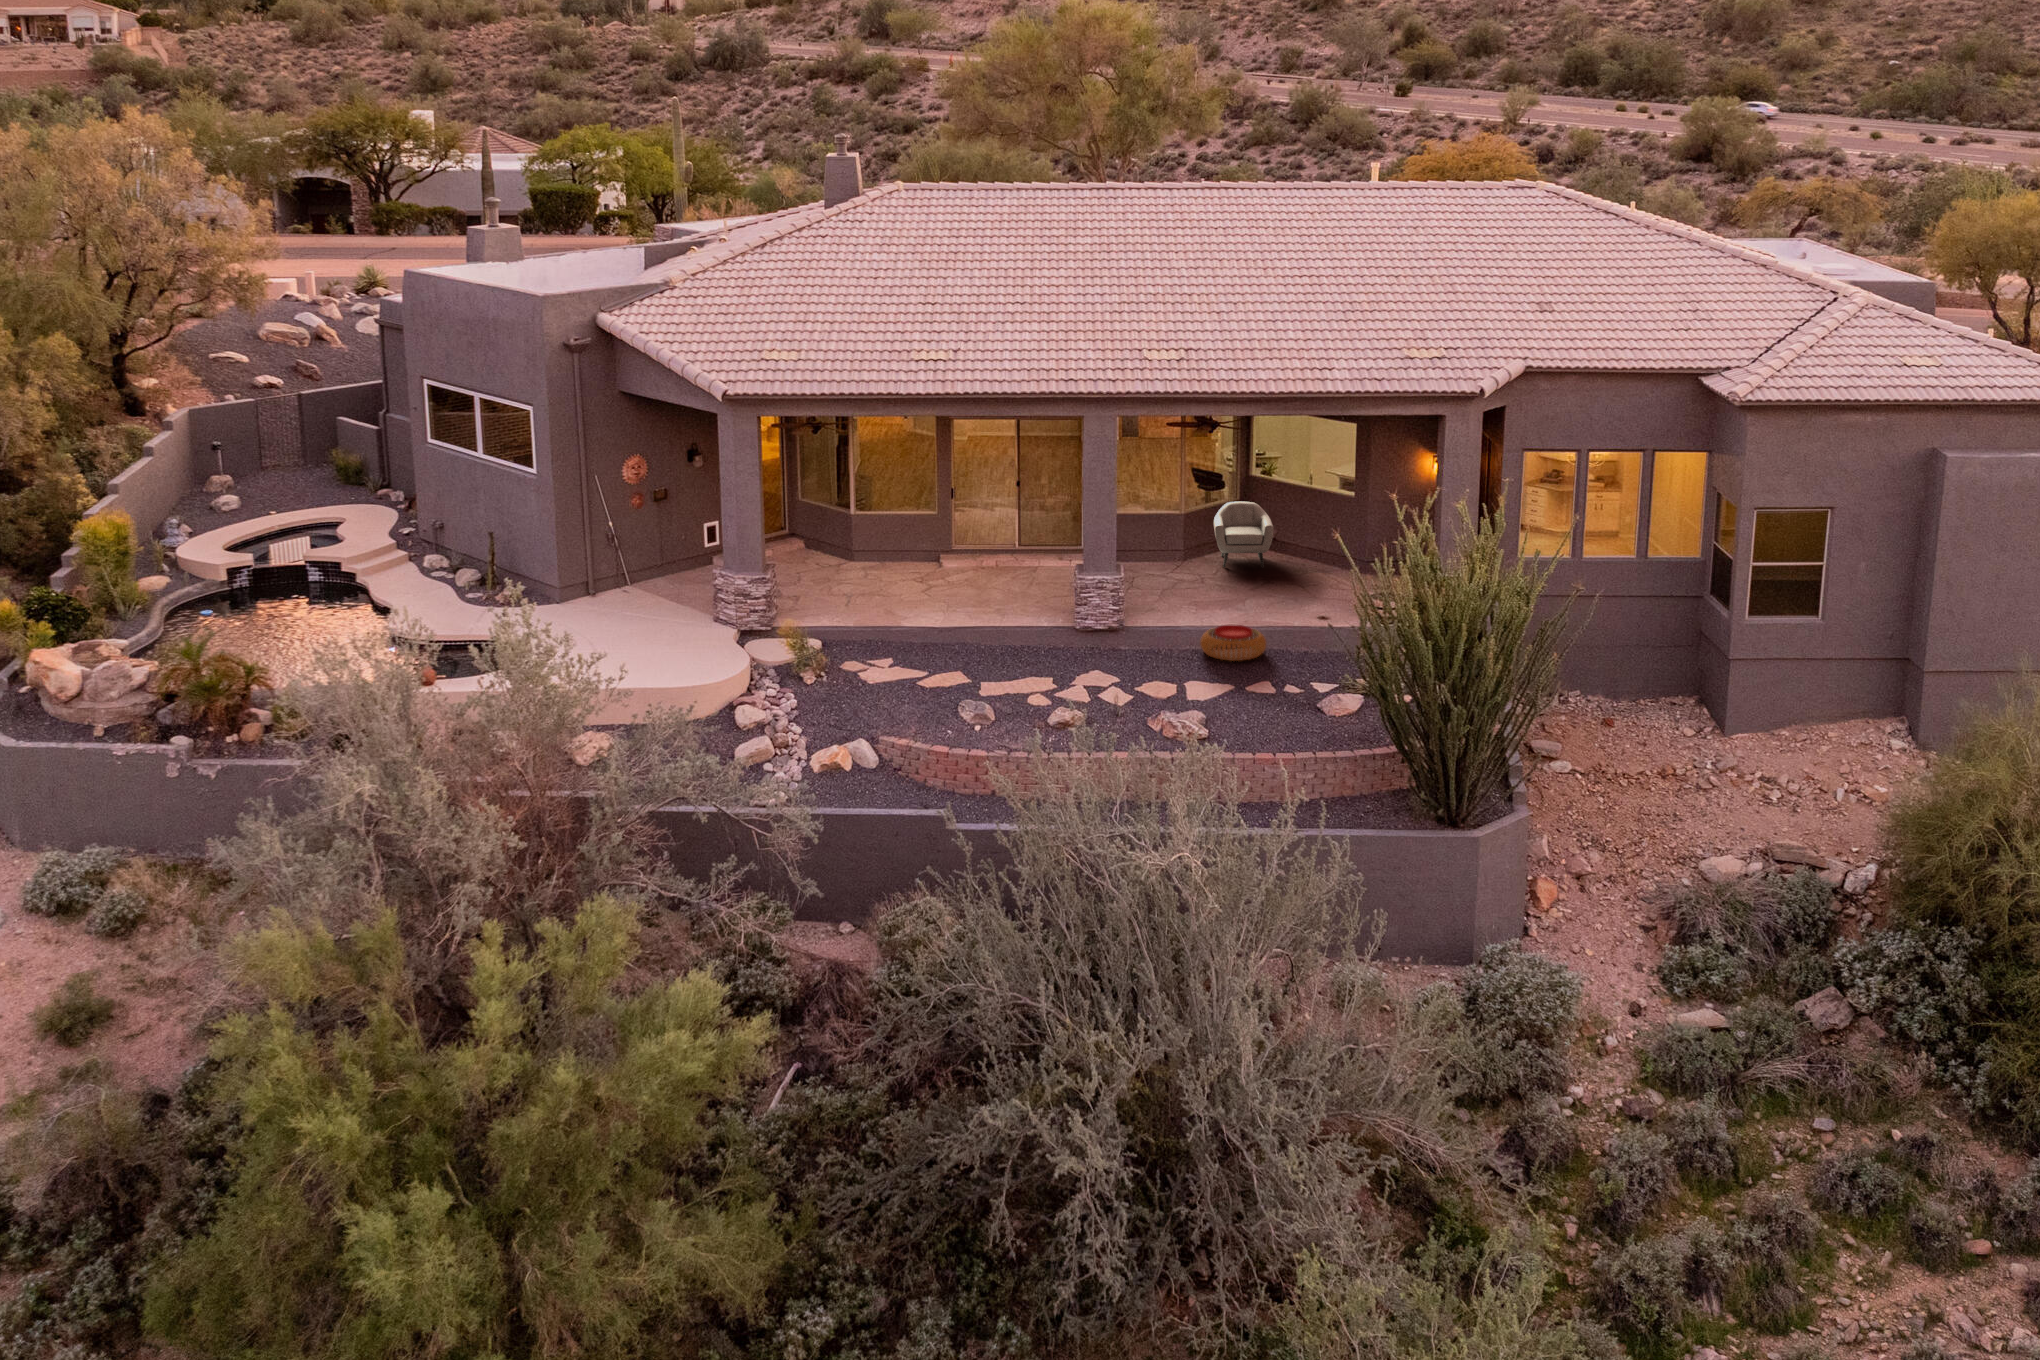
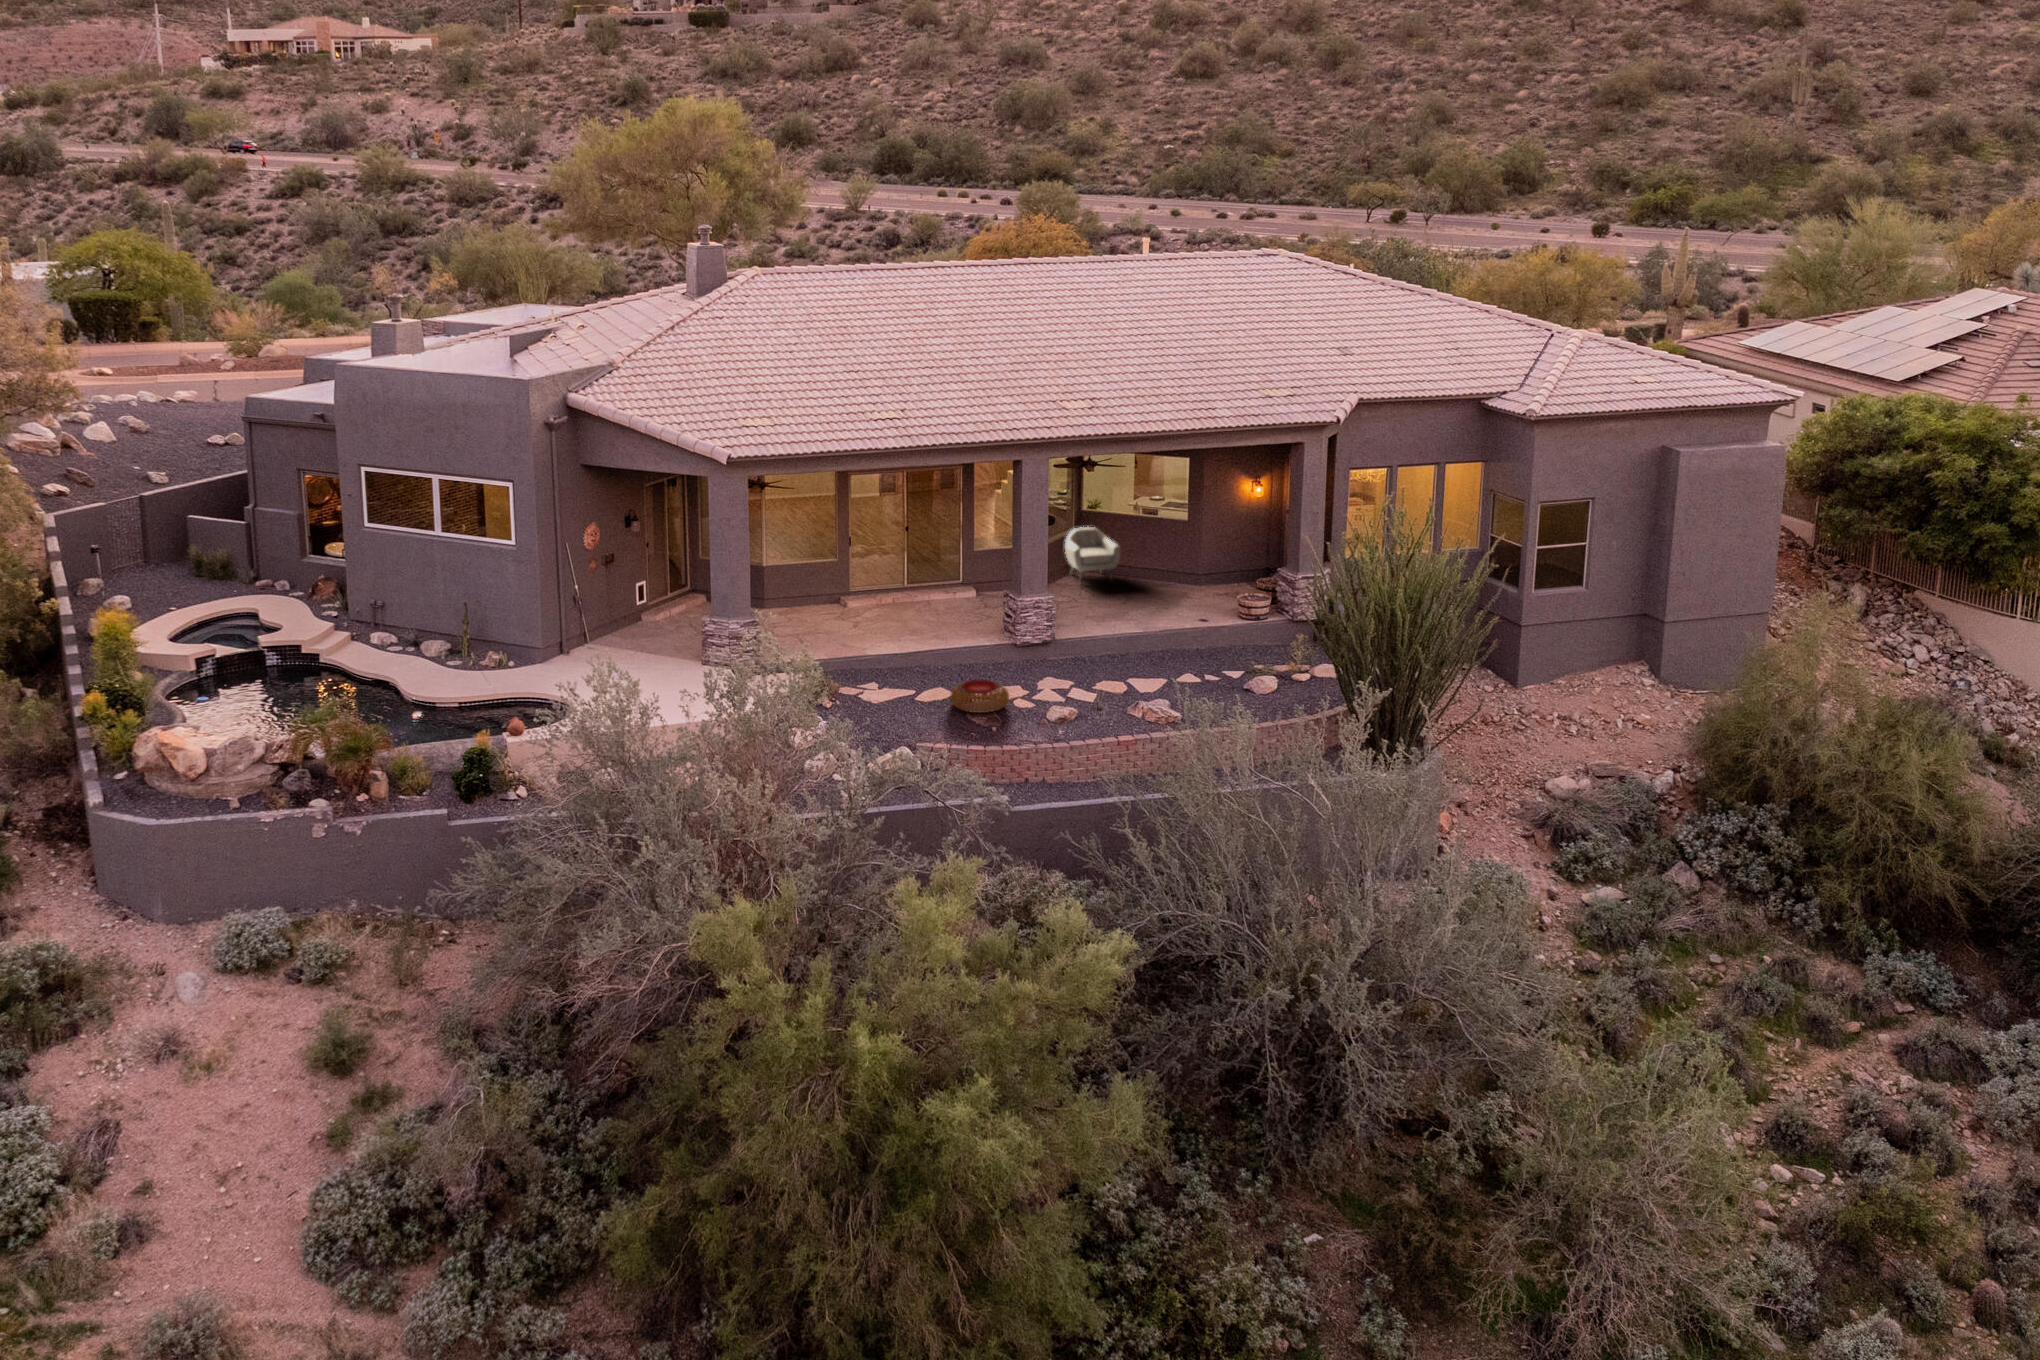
pouf: present [1200,624,1266,661] -> present [951,680,1009,713]

